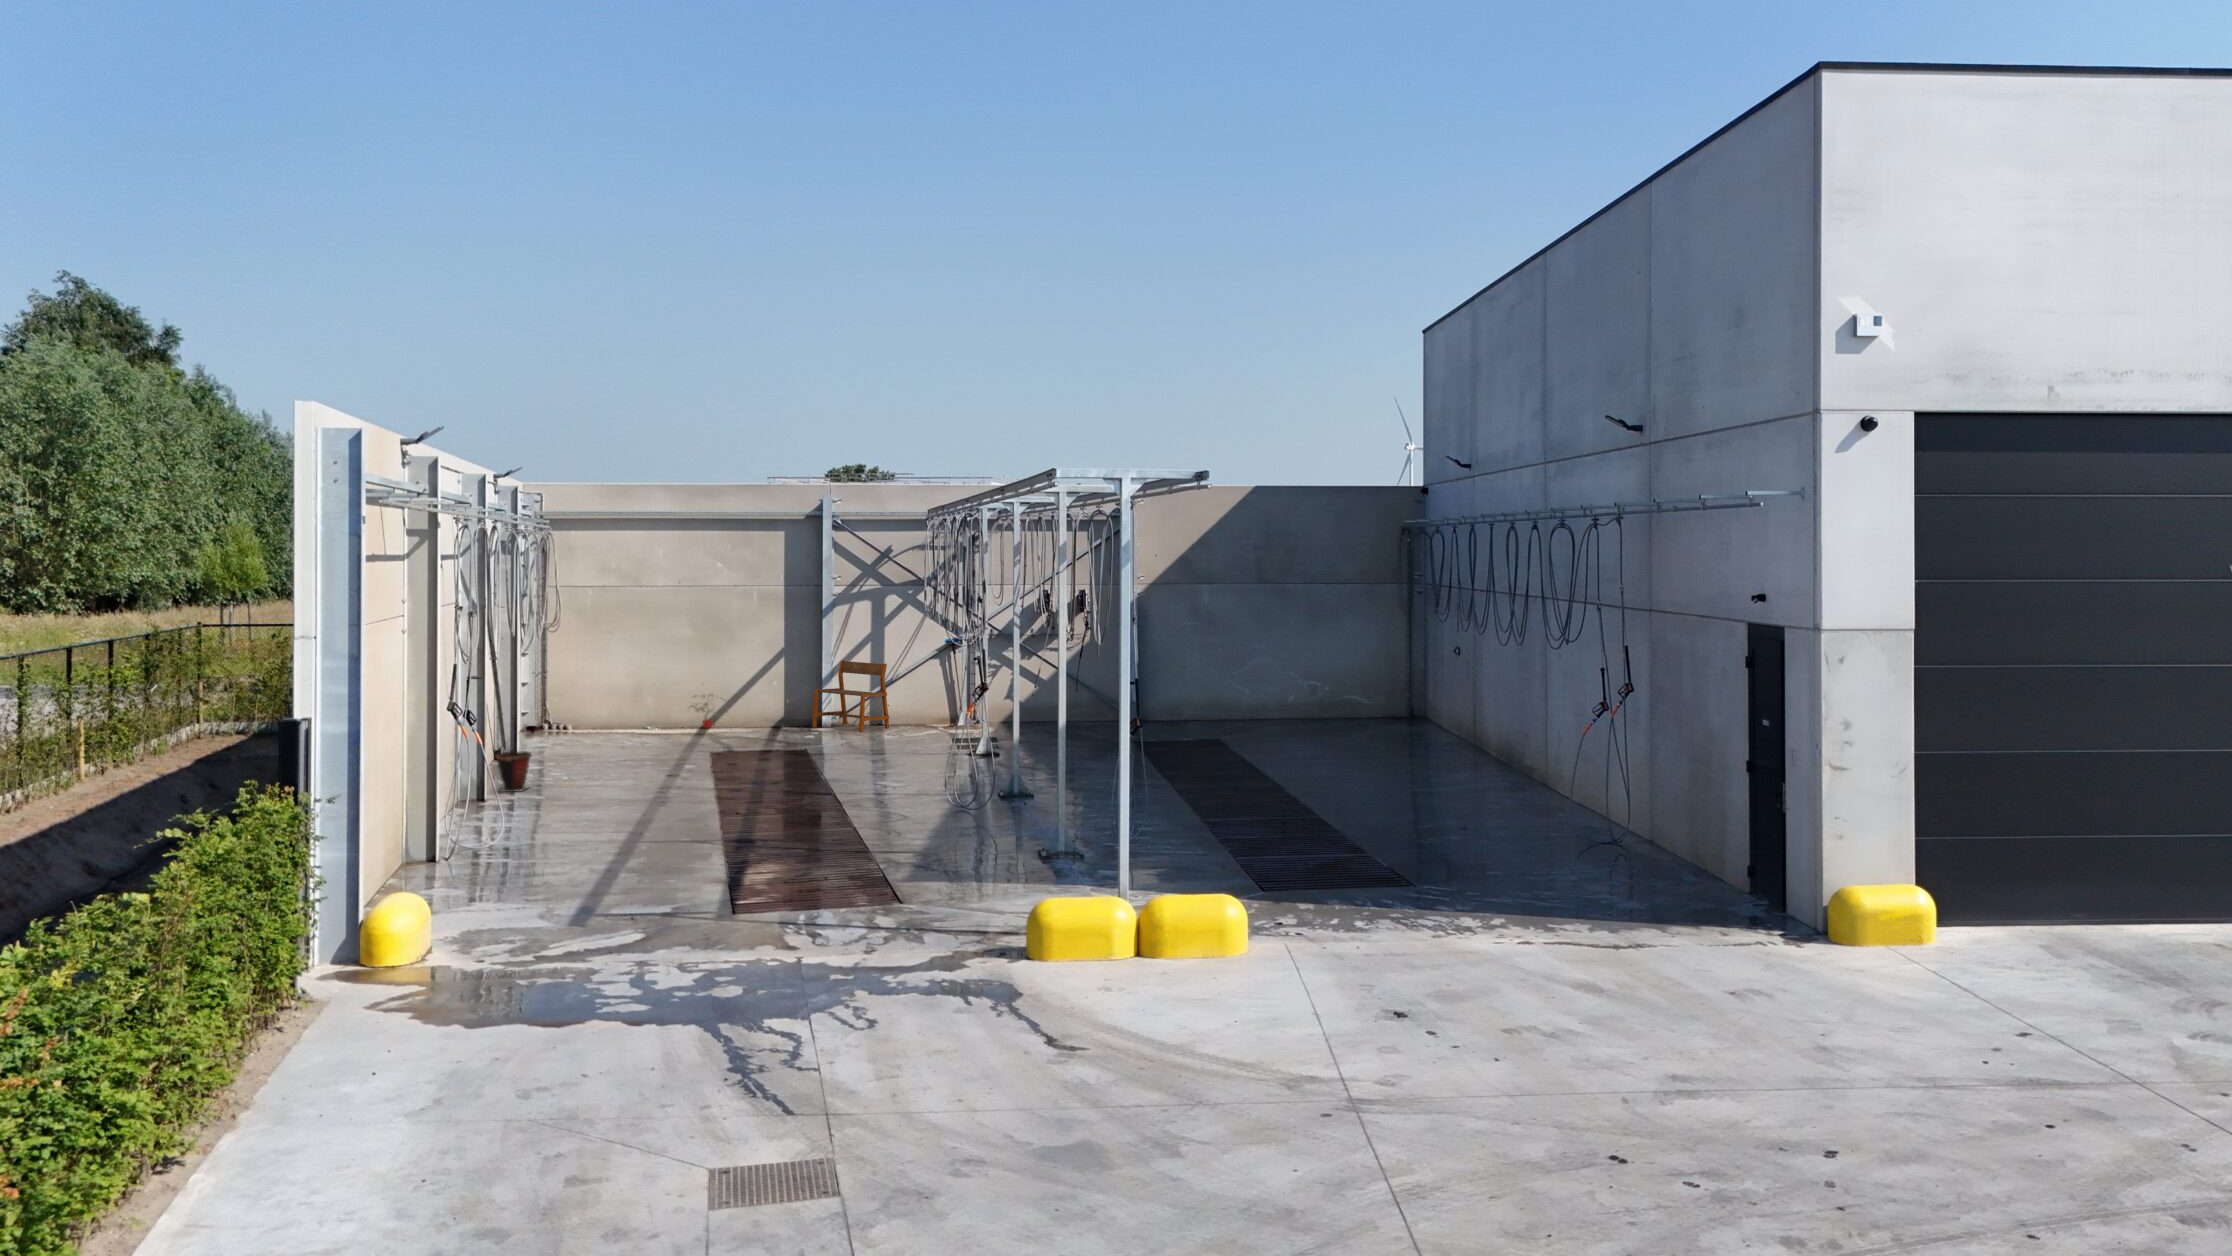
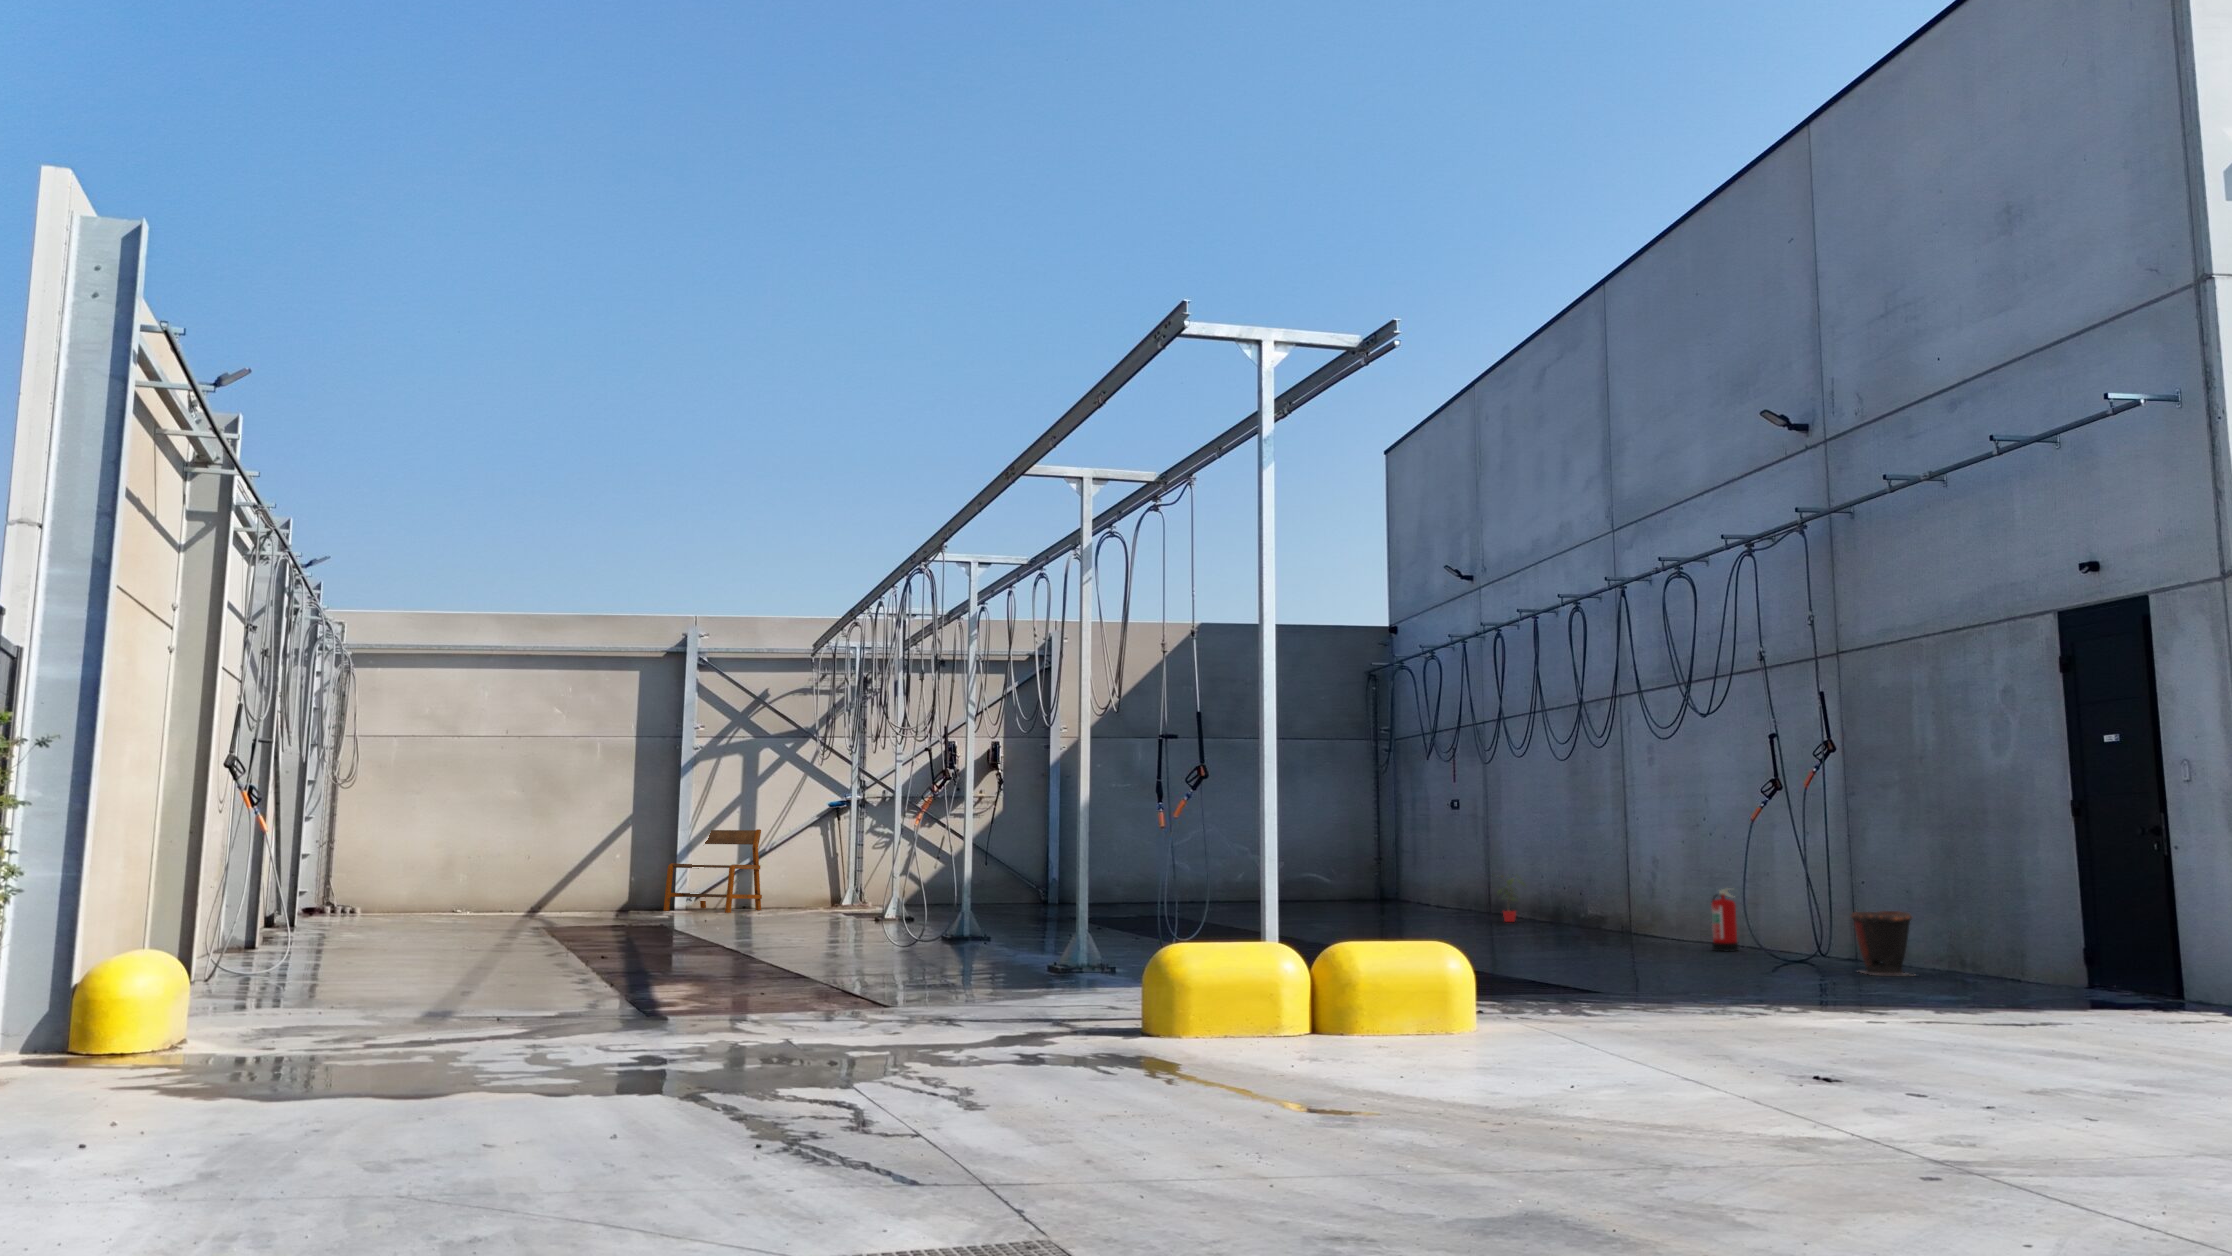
potted plant: present [691,696,727,728] -> present [1492,874,1525,922]
waste bin: present [496,751,532,792] -> present [1851,911,1912,975]
fire extinguisher: none [1569,775,1588,823] -> present [1711,889,1739,951]

